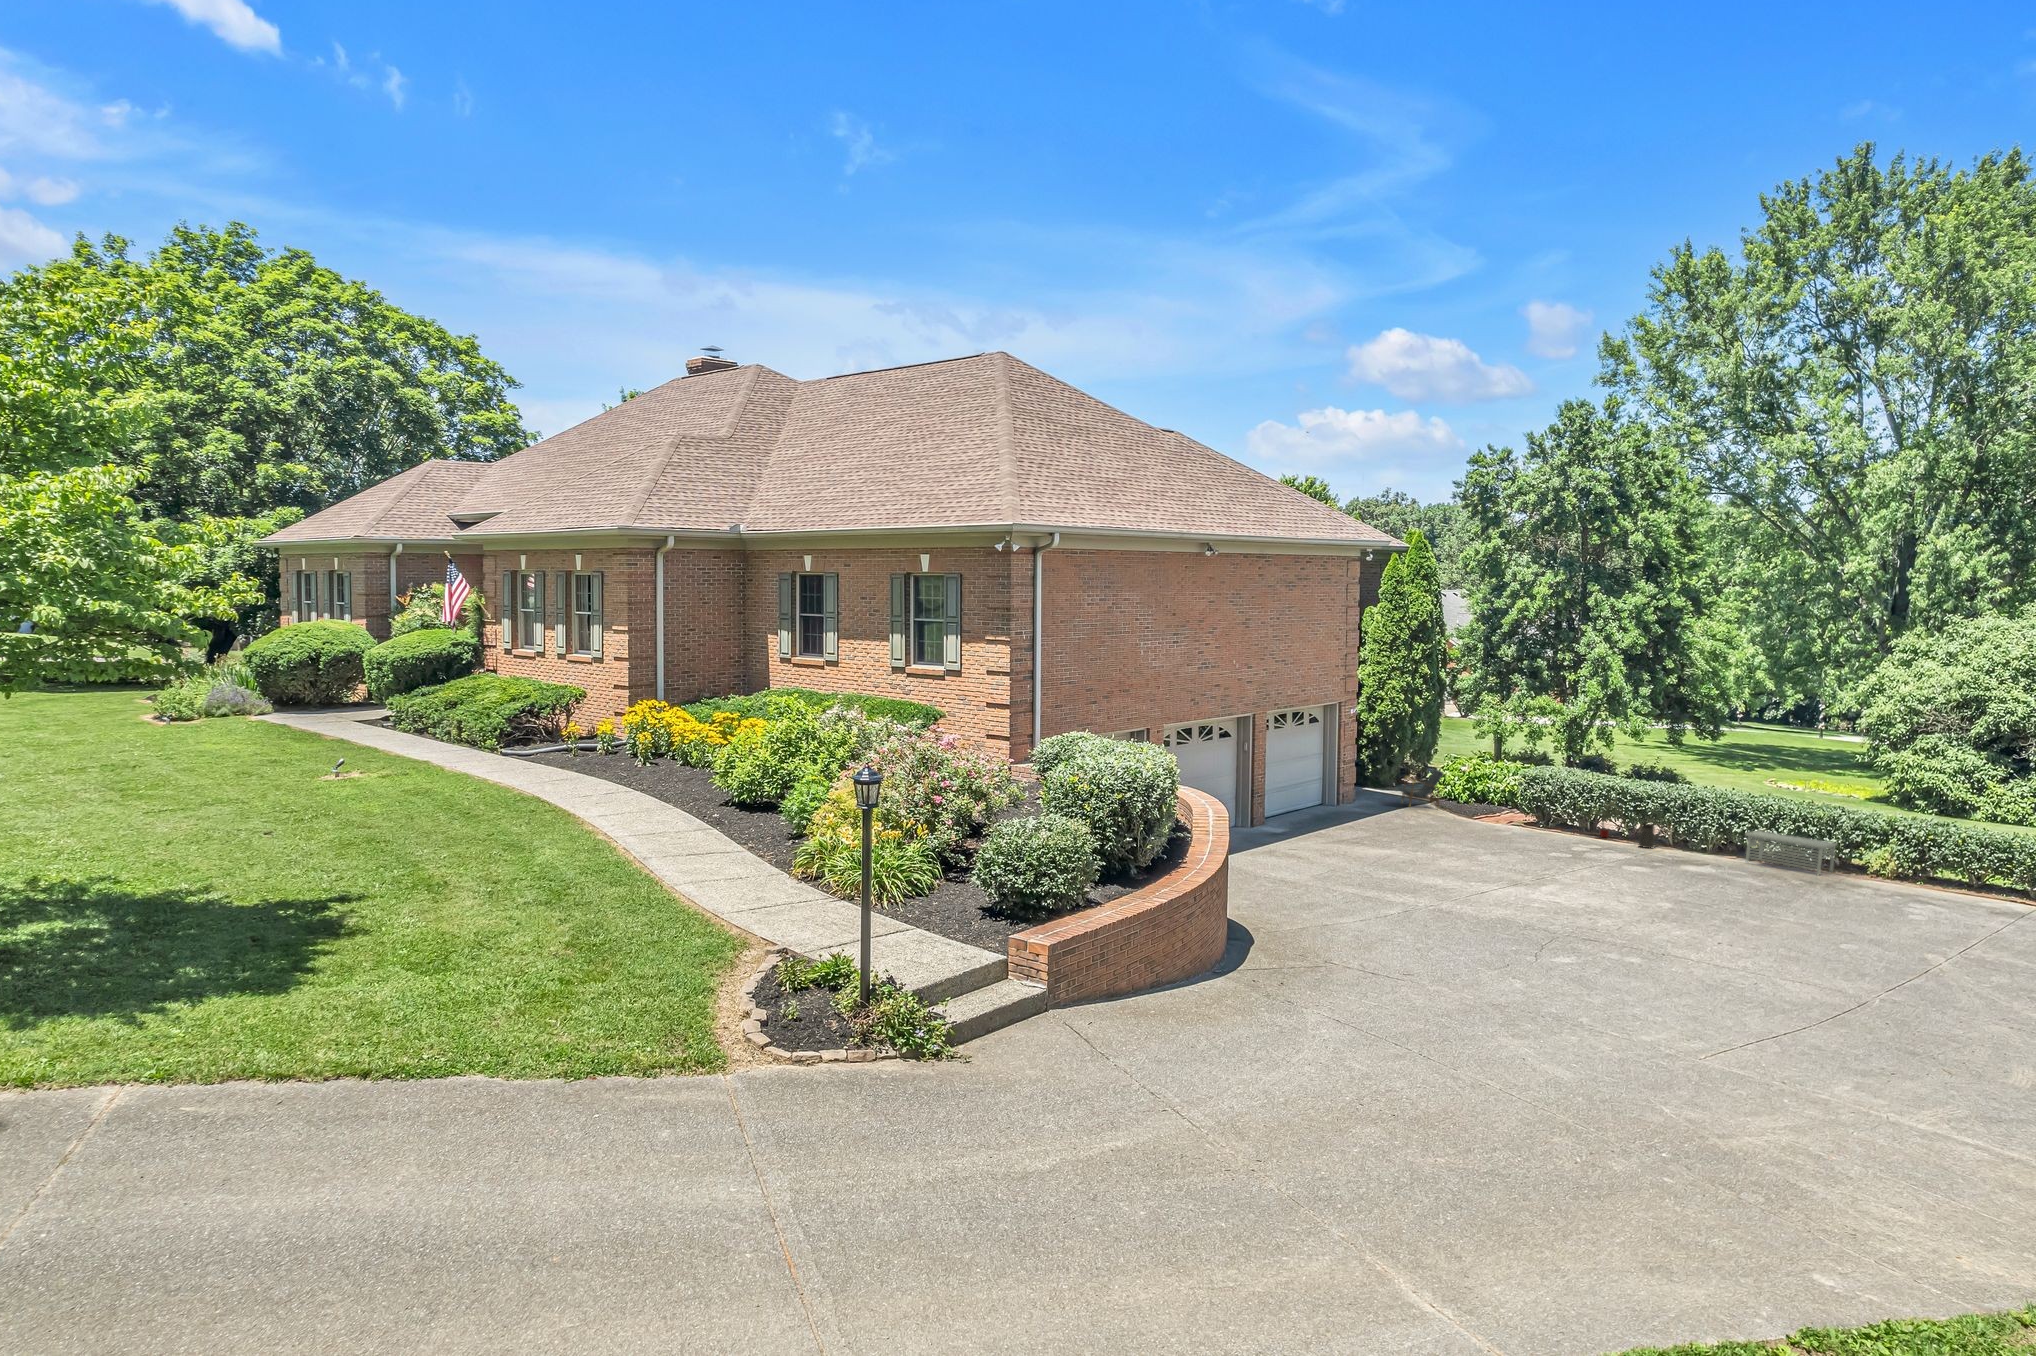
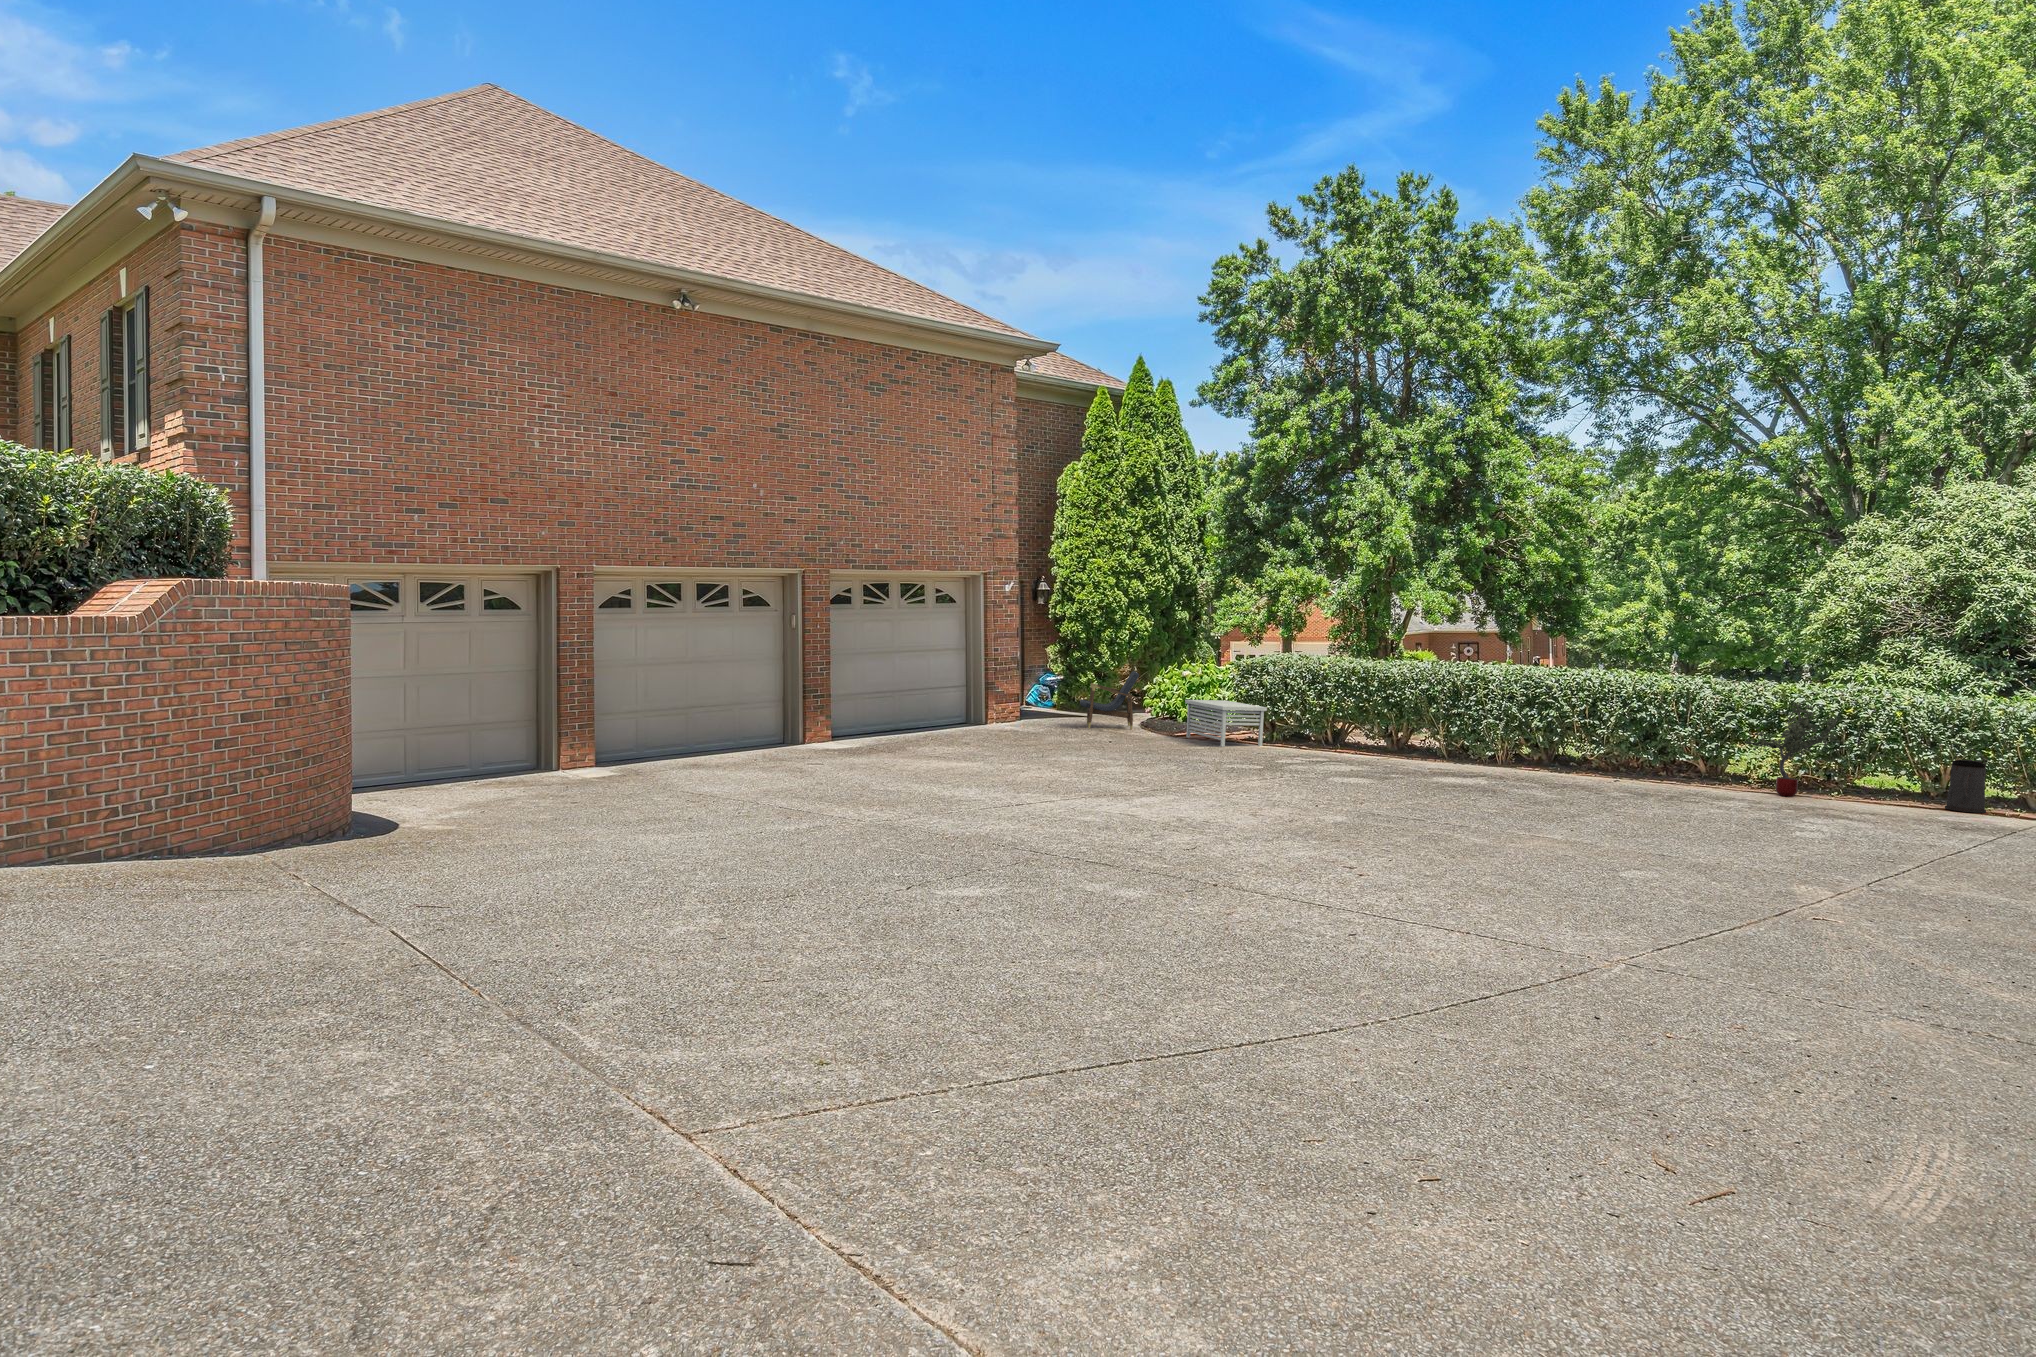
potted tree: present [1592,795,1624,838] -> present [1746,704,1838,797]
watering can: present [1639,823,1666,848] -> present [1945,749,1986,813]
storage bench: present [1746,831,1837,875] -> present [1185,700,1267,747]

